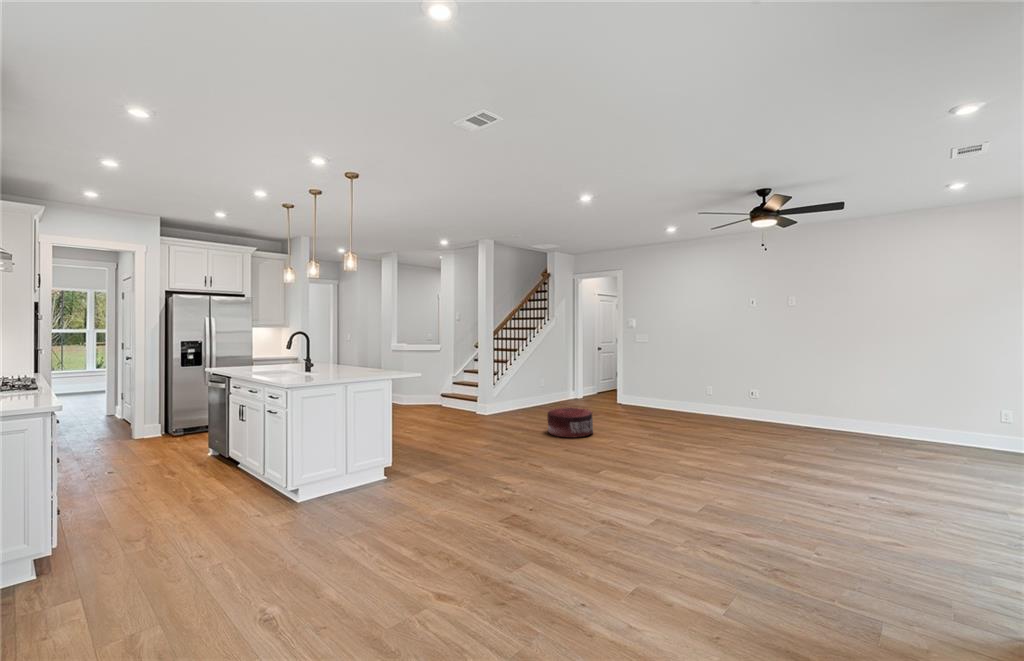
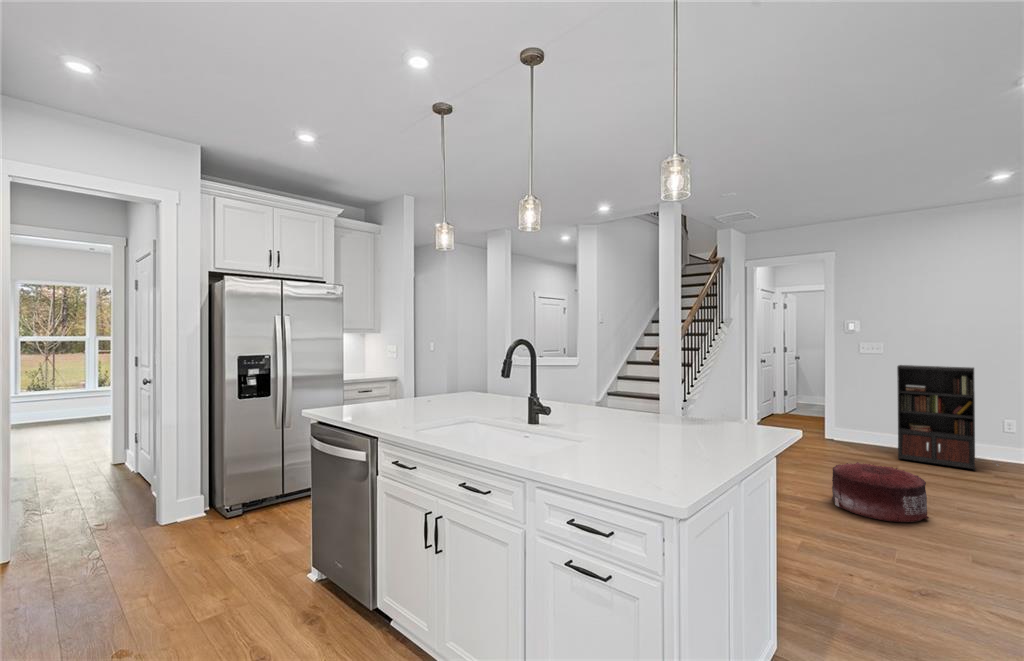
bookcase: none [641,349,701,417] -> present [897,365,999,470]

